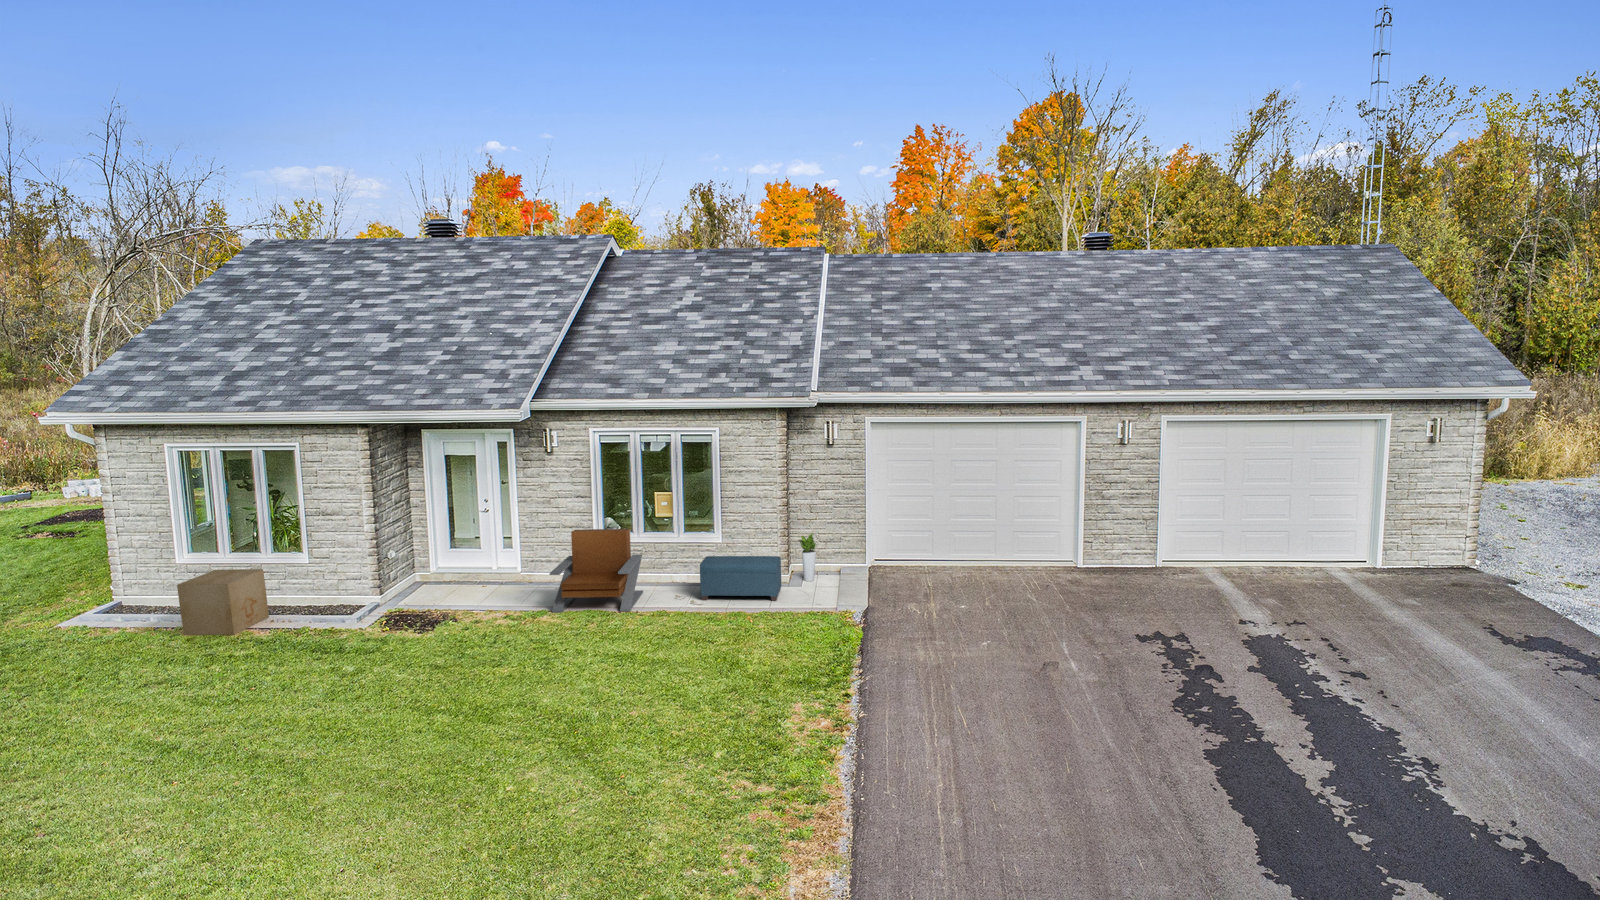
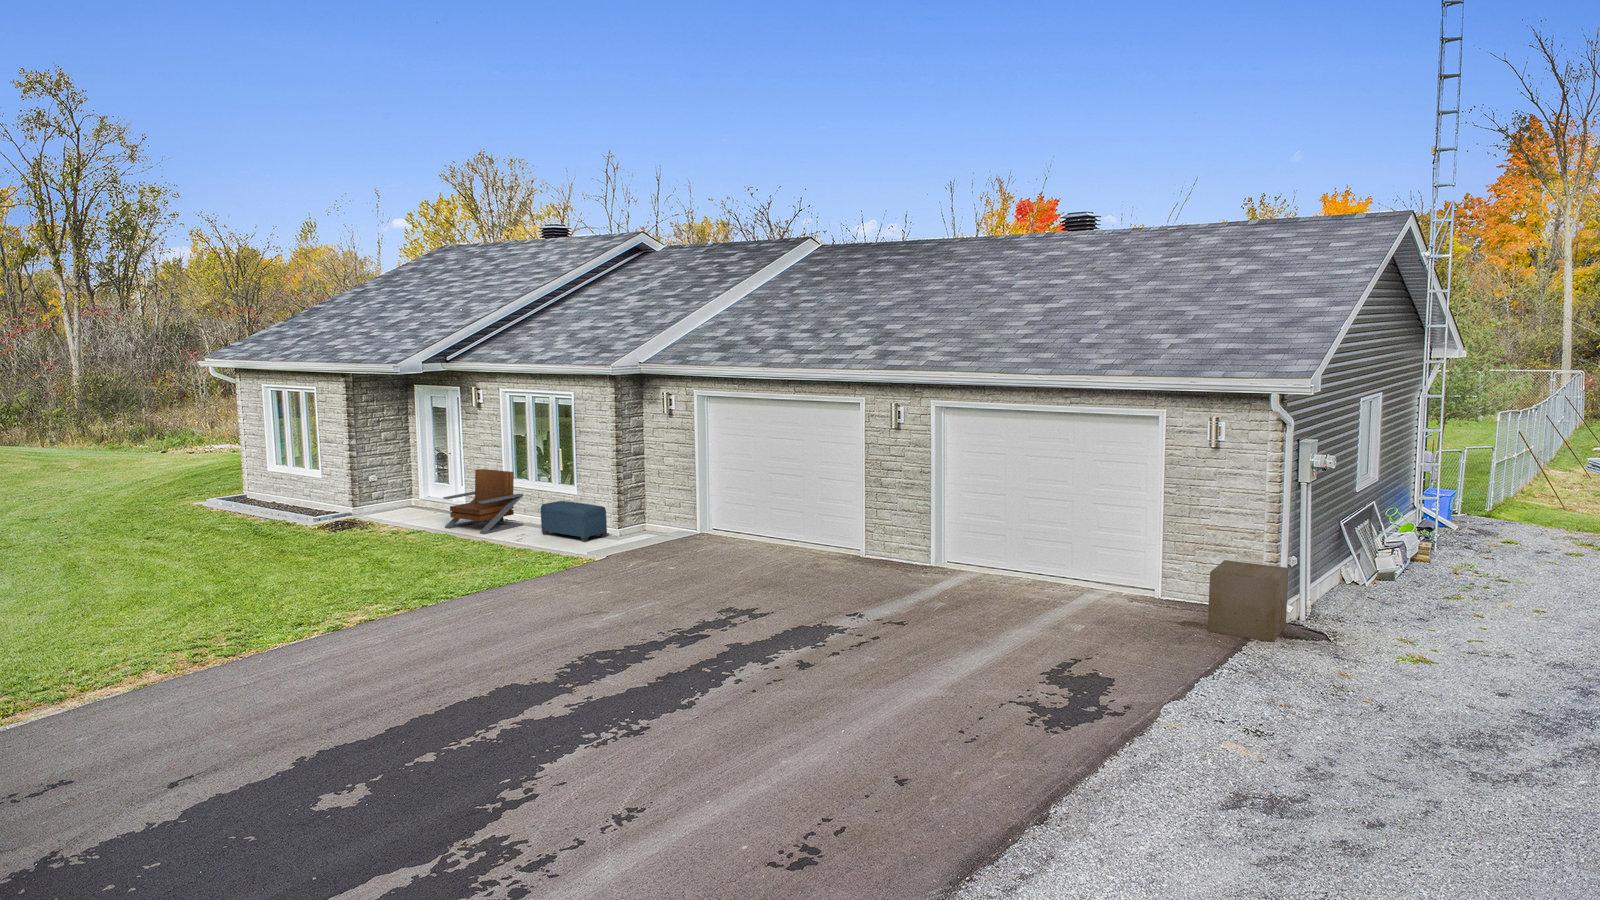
planter: present [799,533,816,581] -> none [635,491,653,534]
cardboard box: present [177,569,269,635] -> present [1208,560,1289,642]

